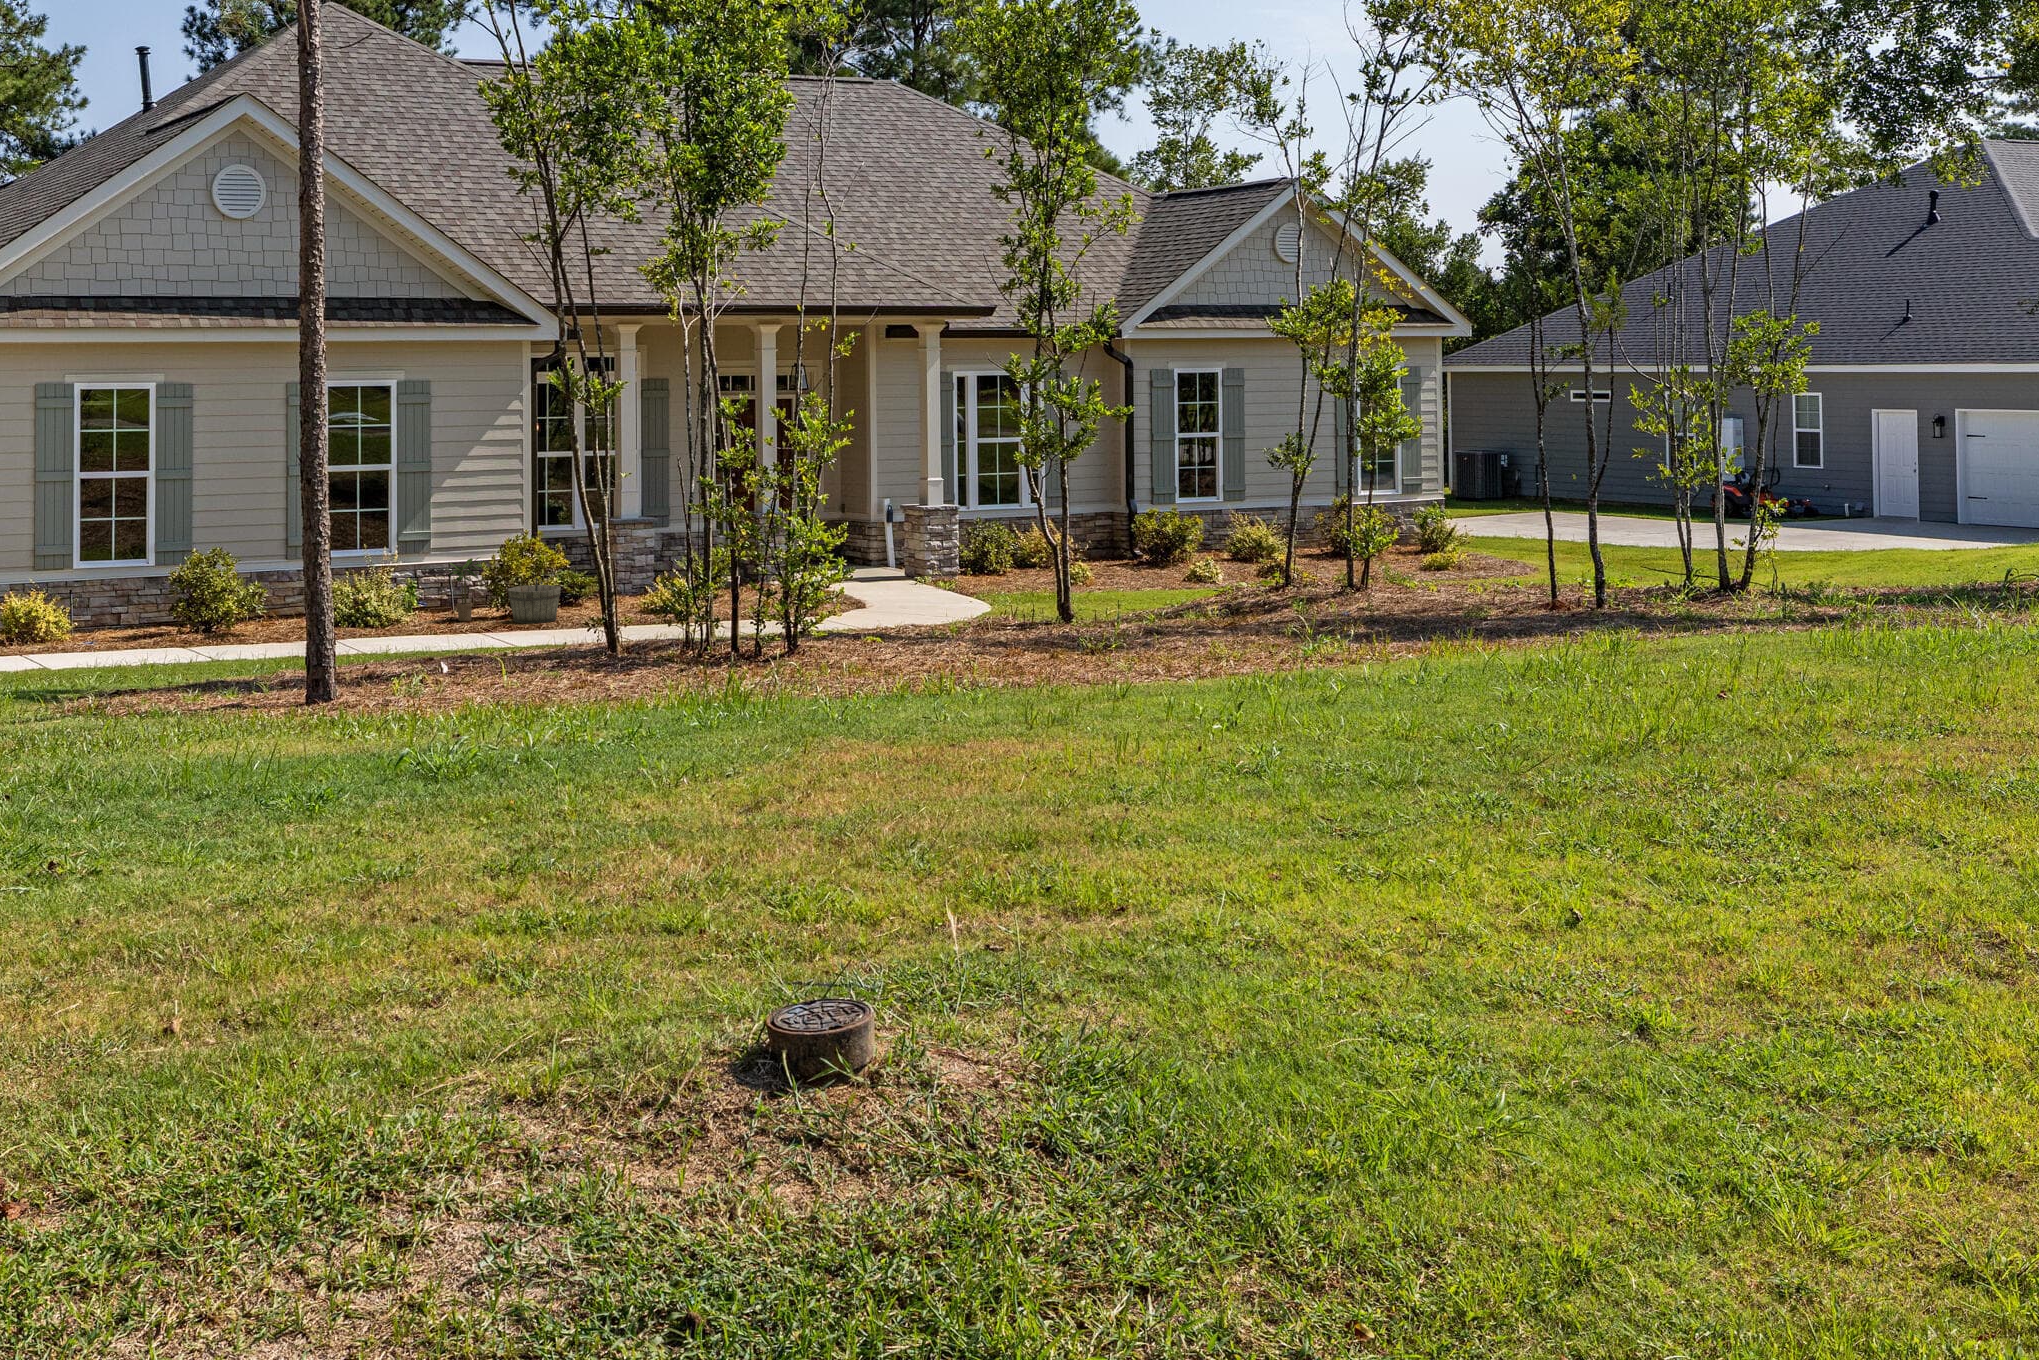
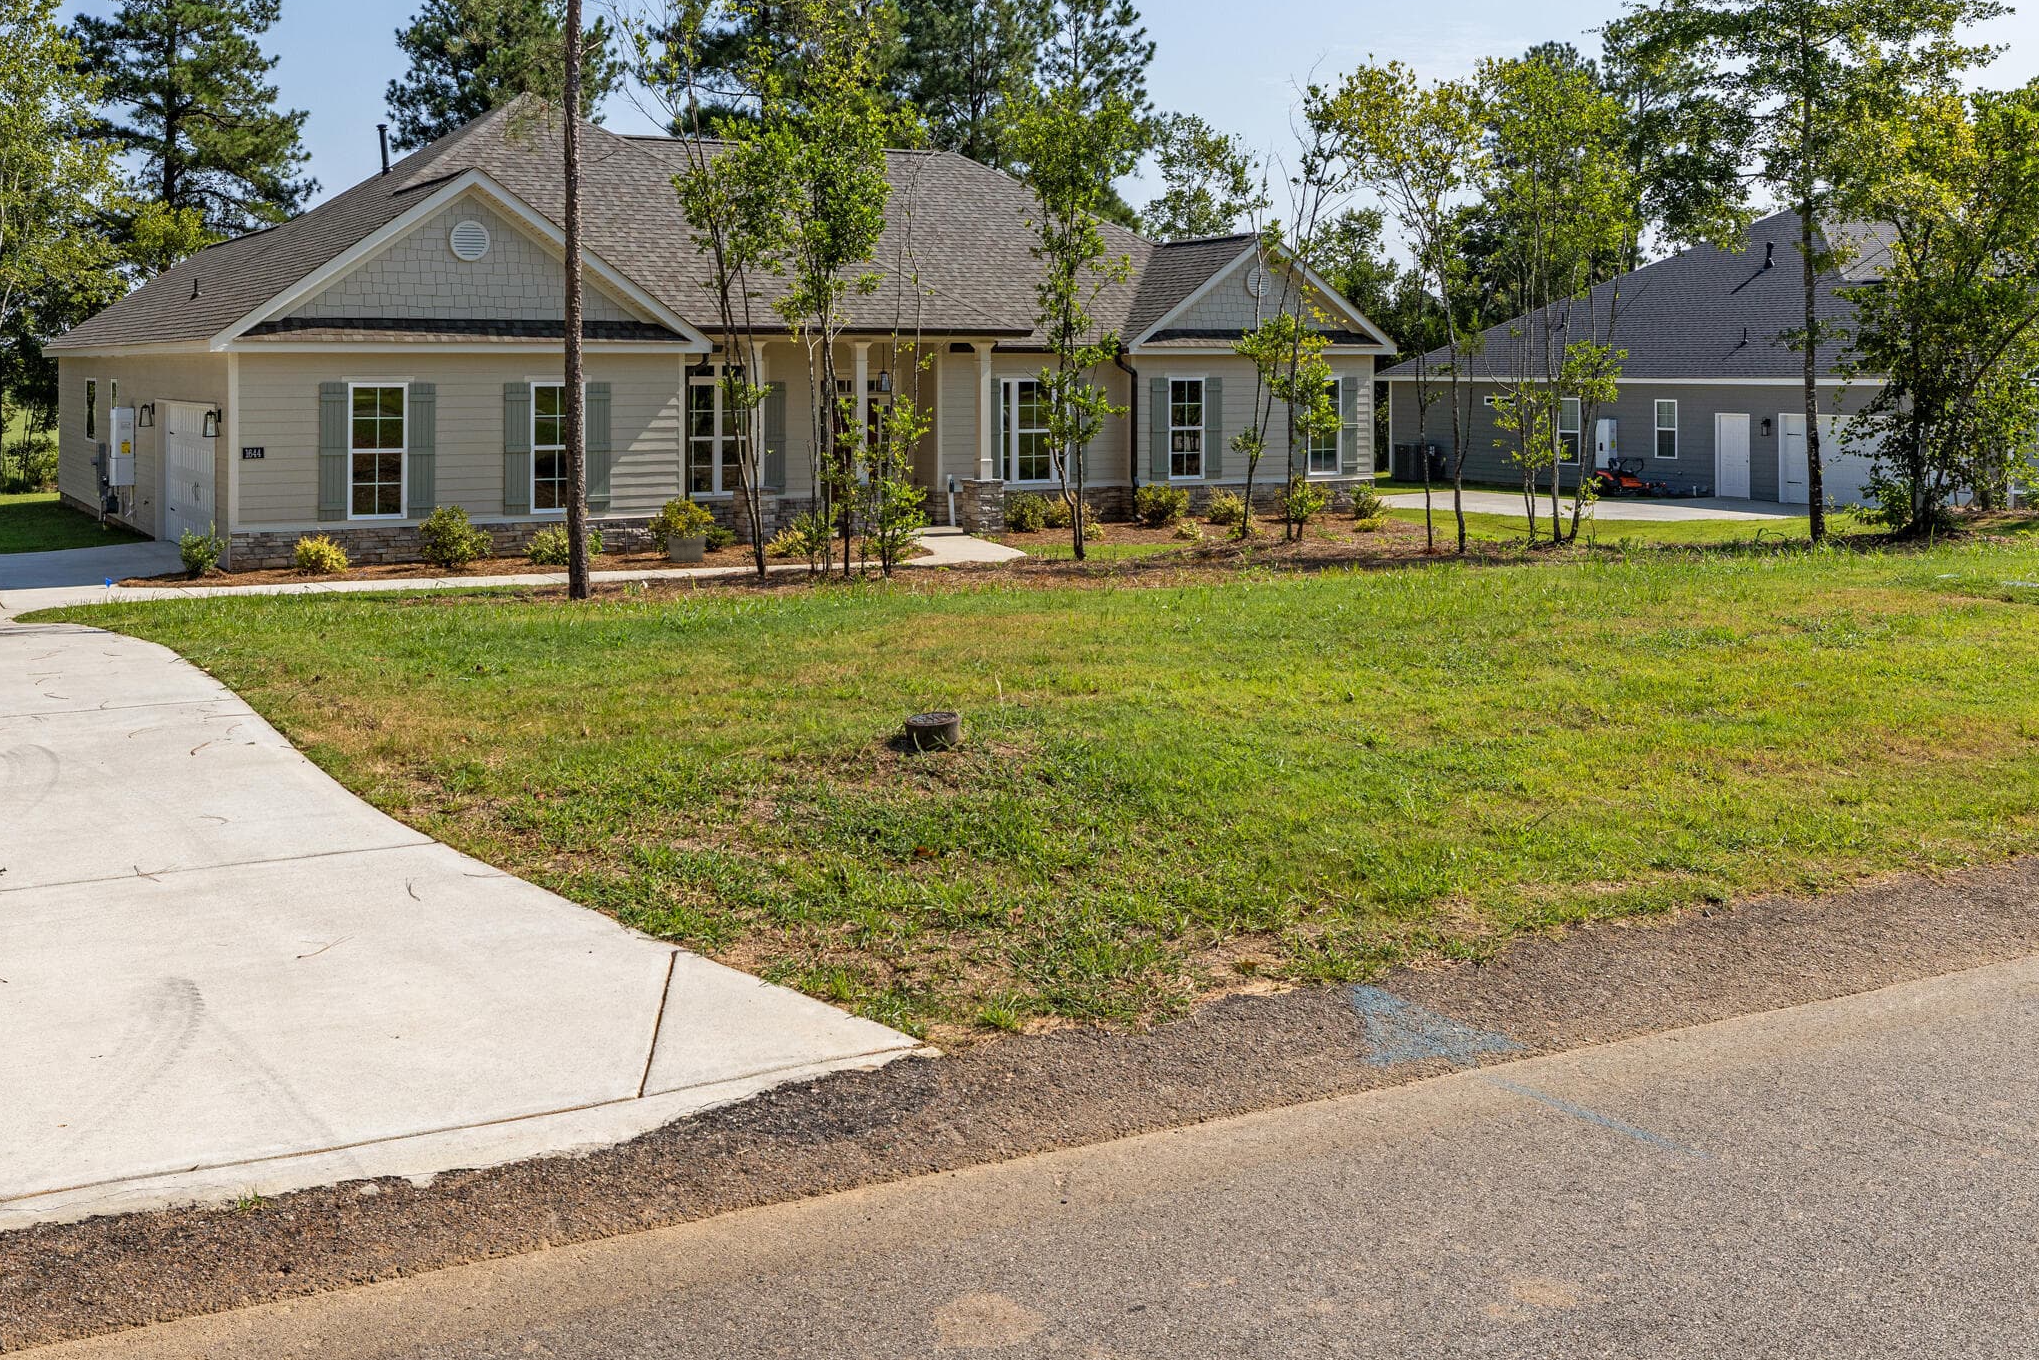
potted plant: present [446,558,483,621] -> present [995,498,1009,538]

